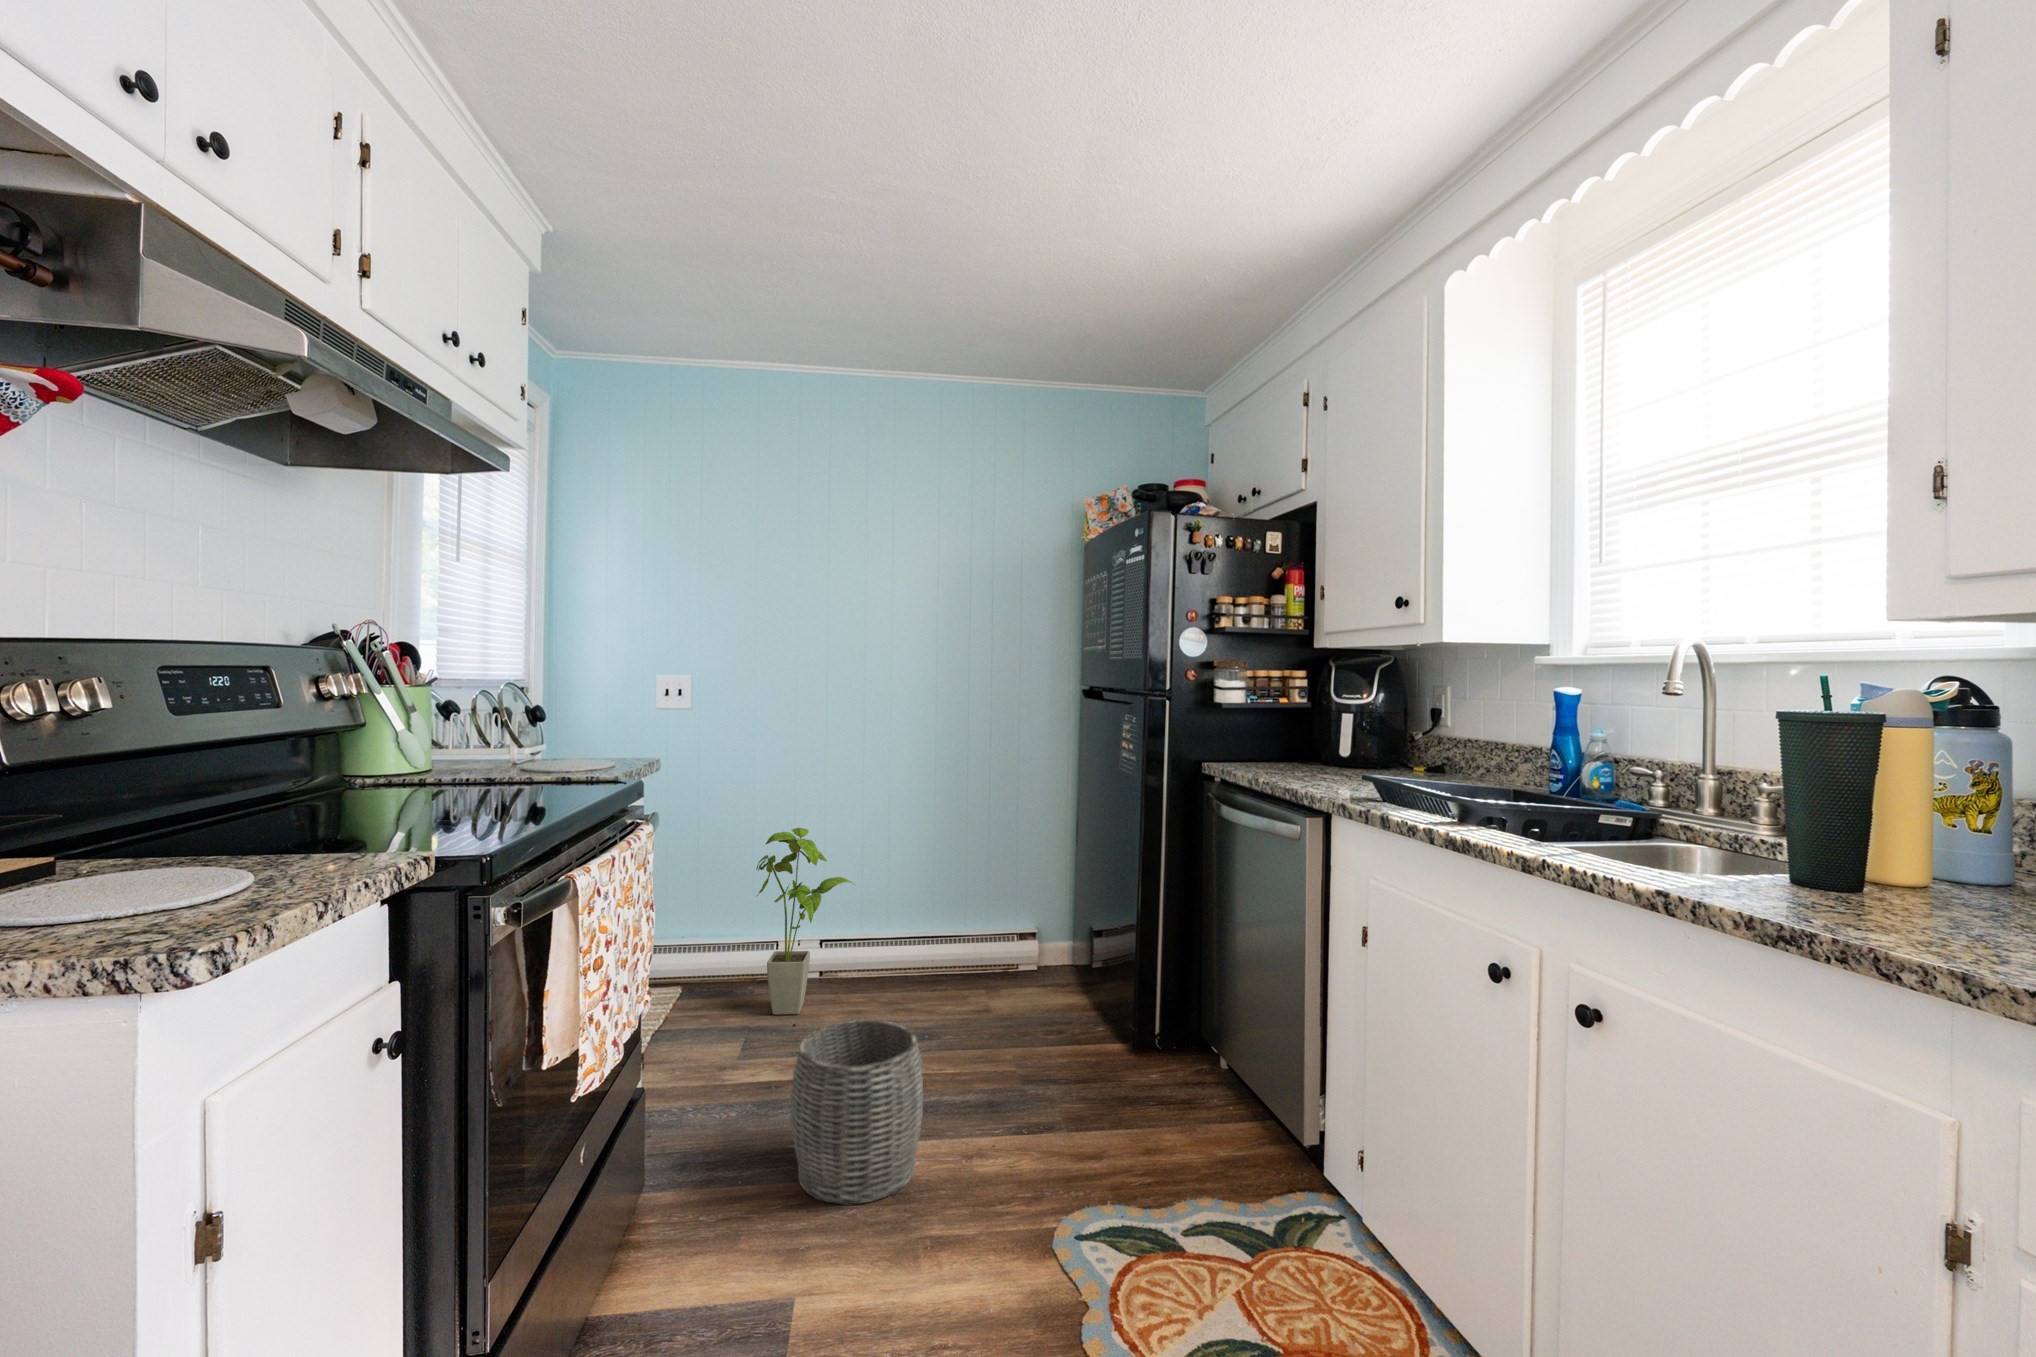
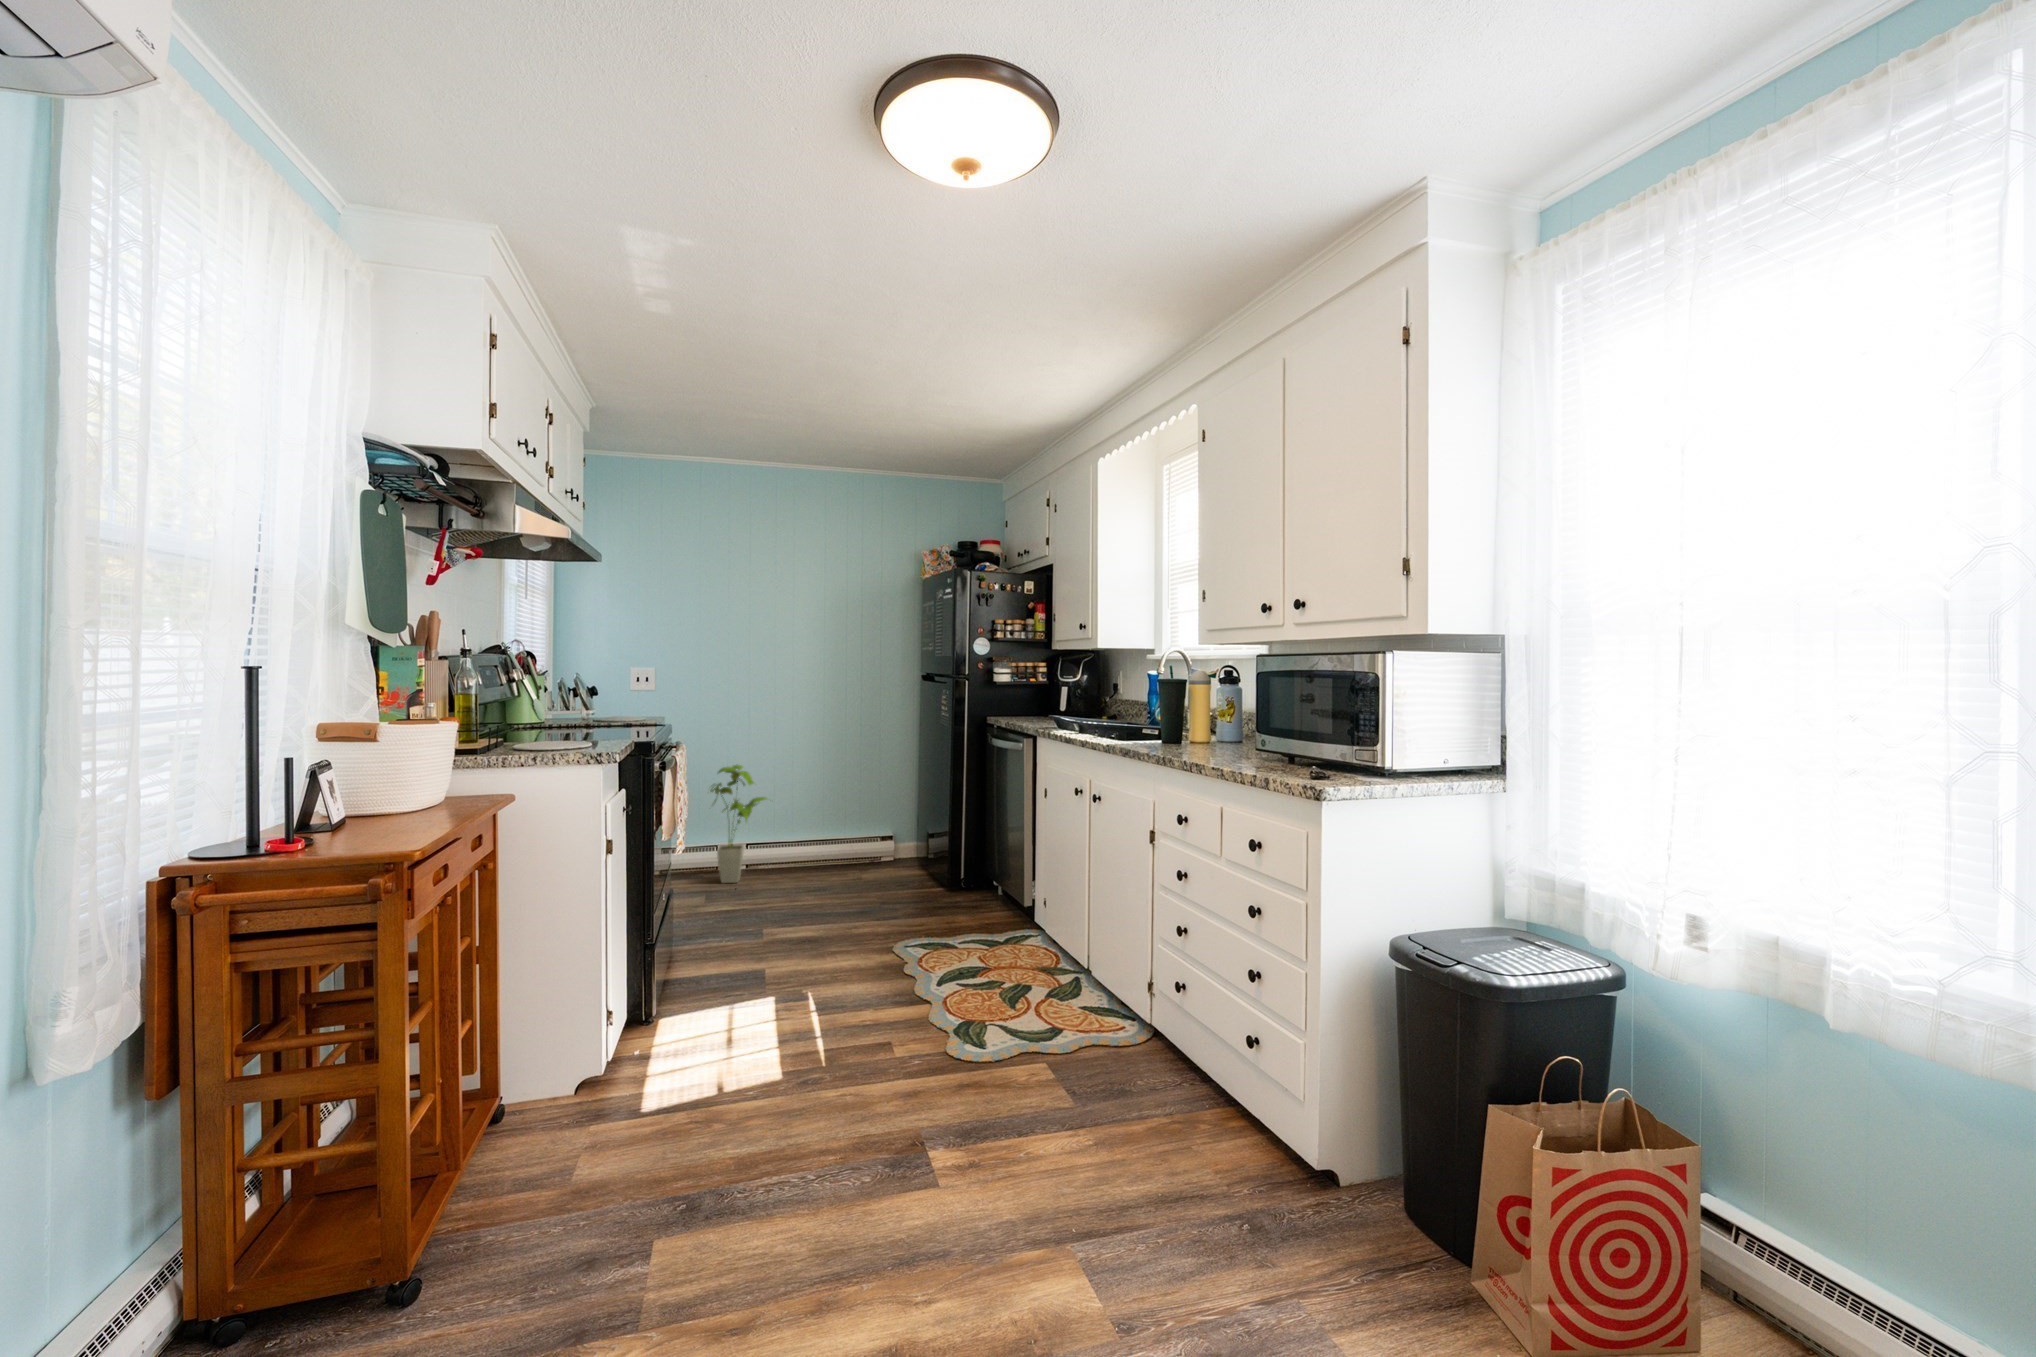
woven basket: present [791,1020,923,1204] -> none [755,858,827,943]

